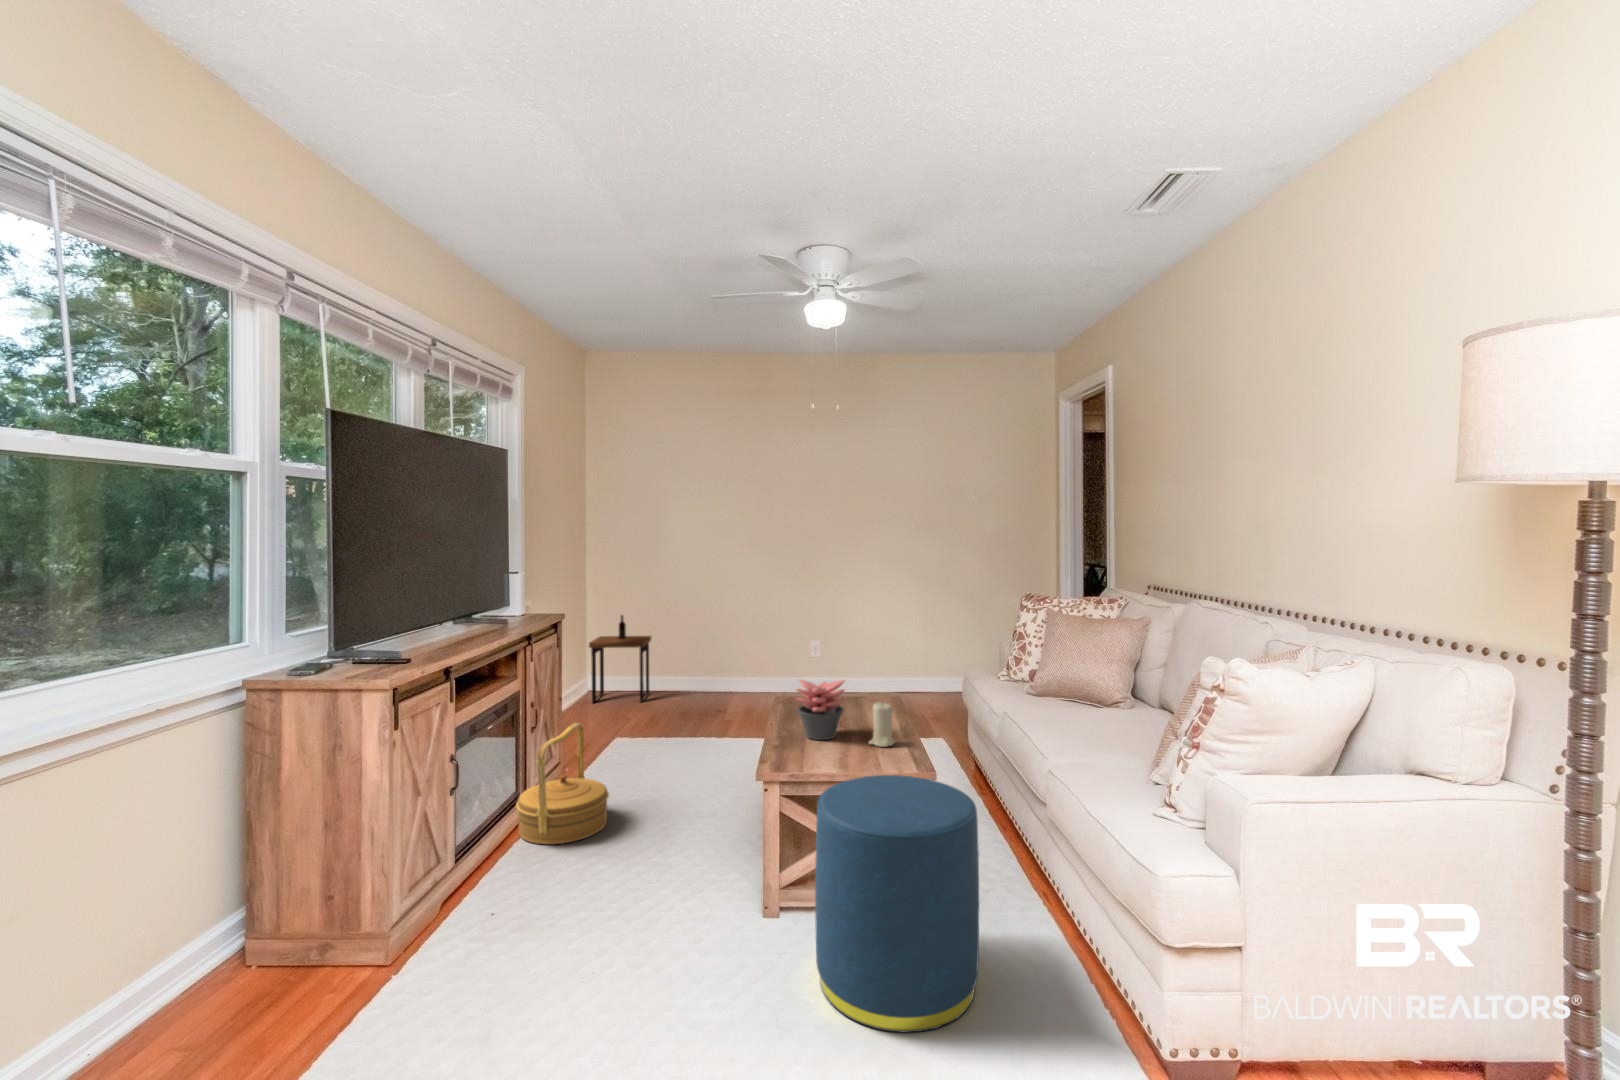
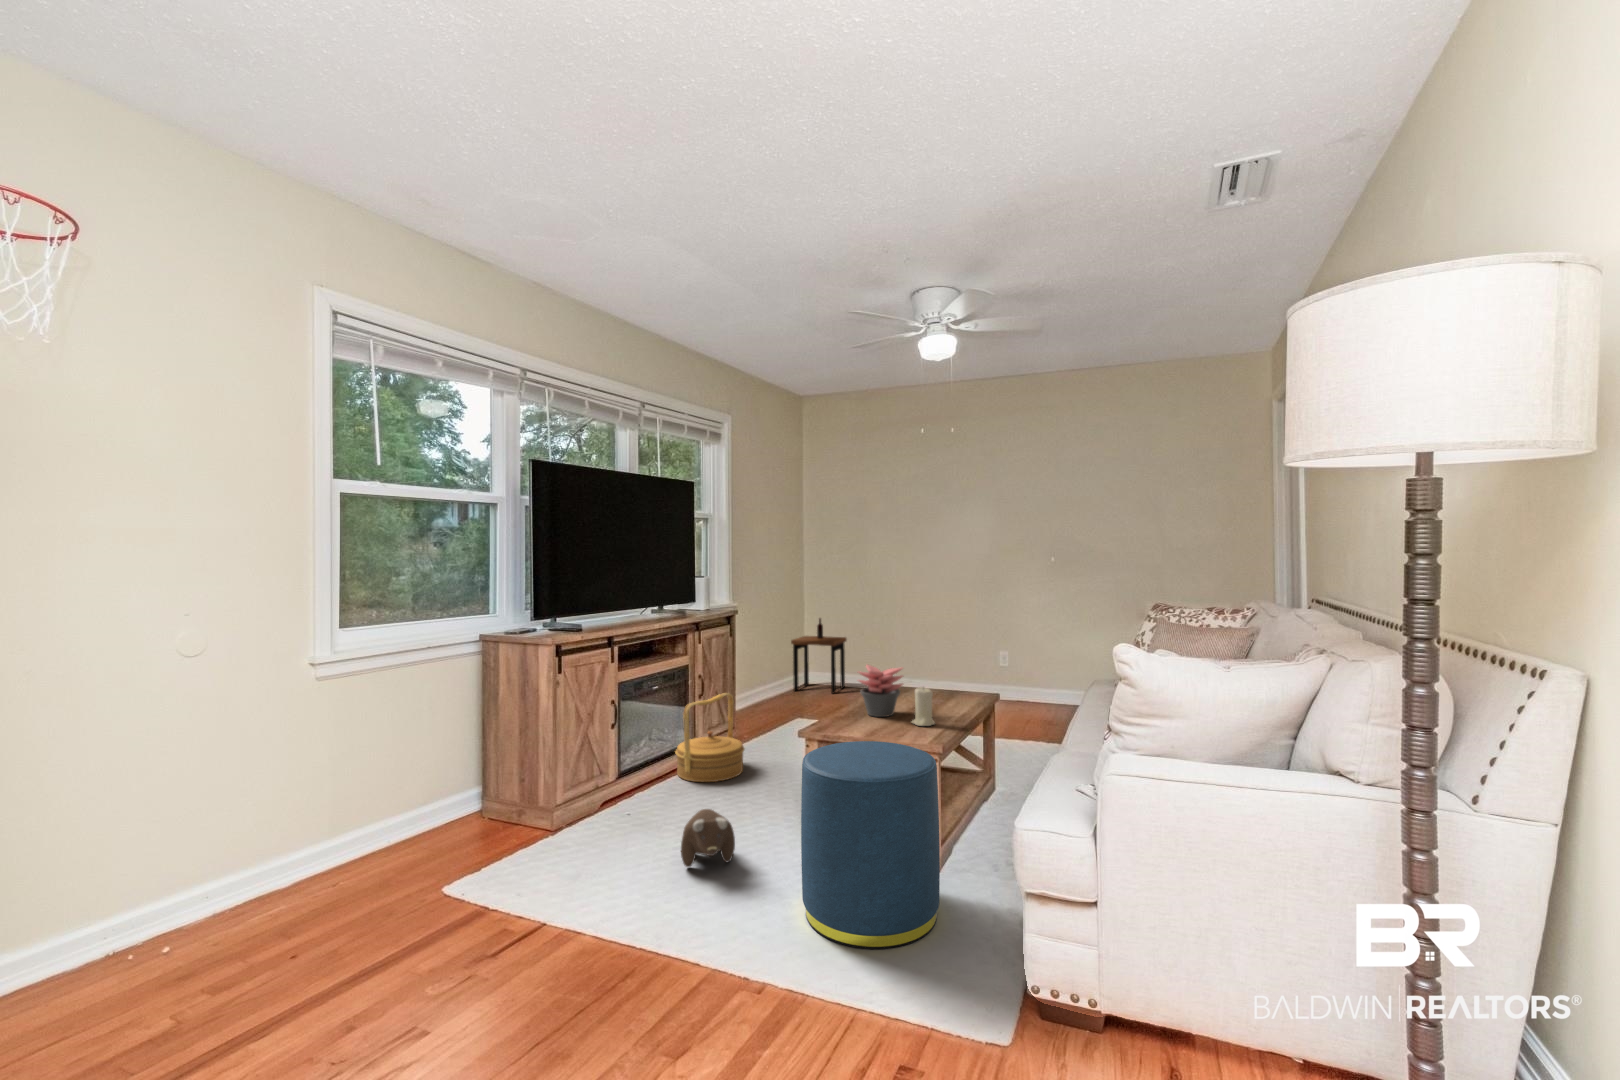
plush toy: none [616,889,695,974] -> present [681,809,735,867]

